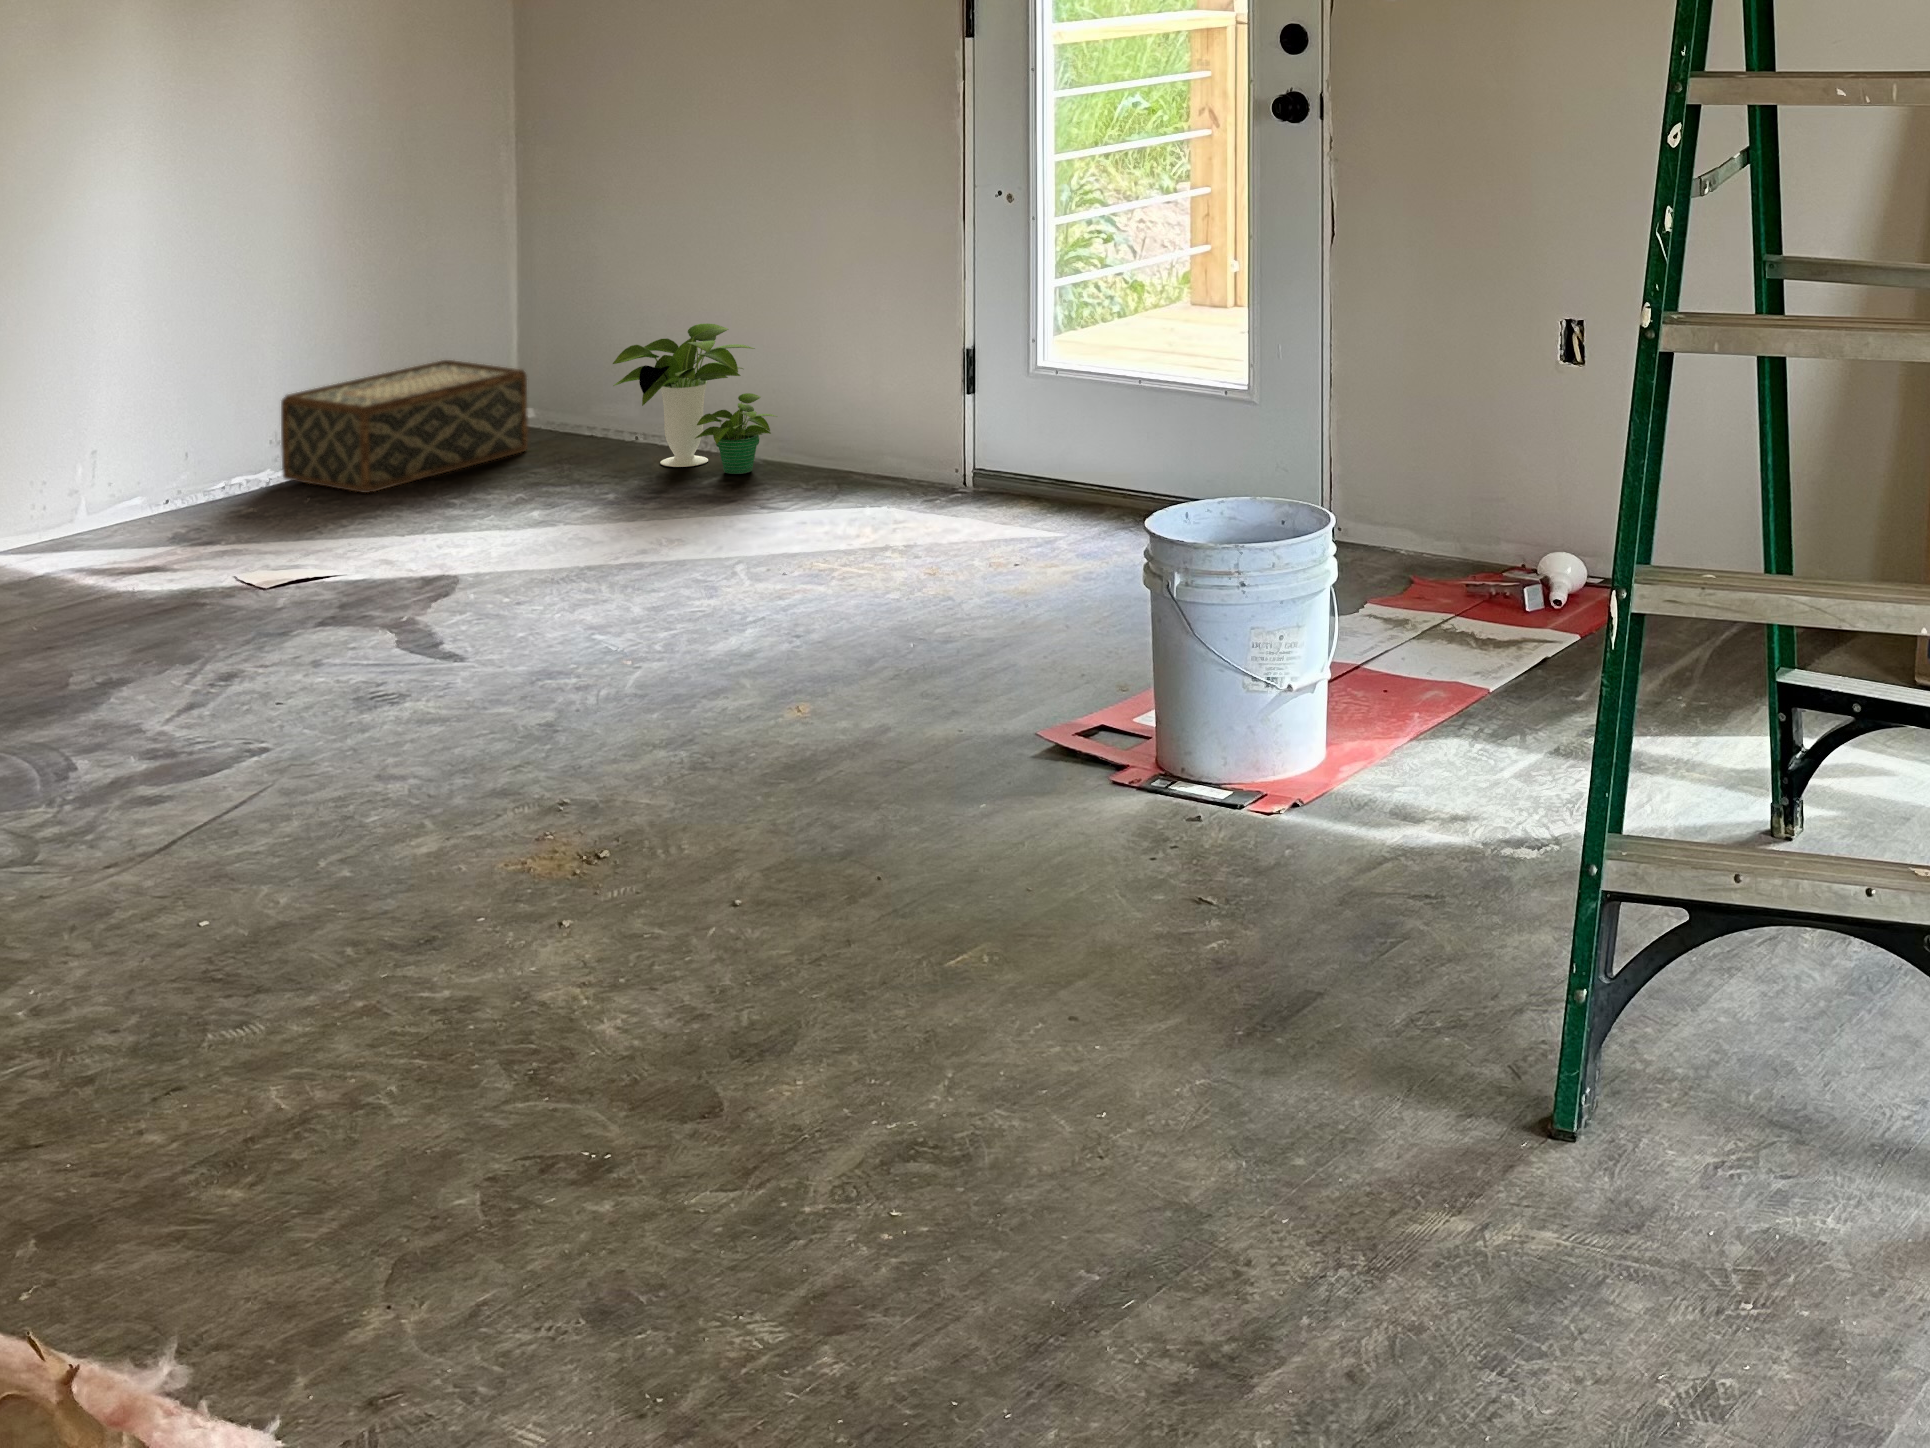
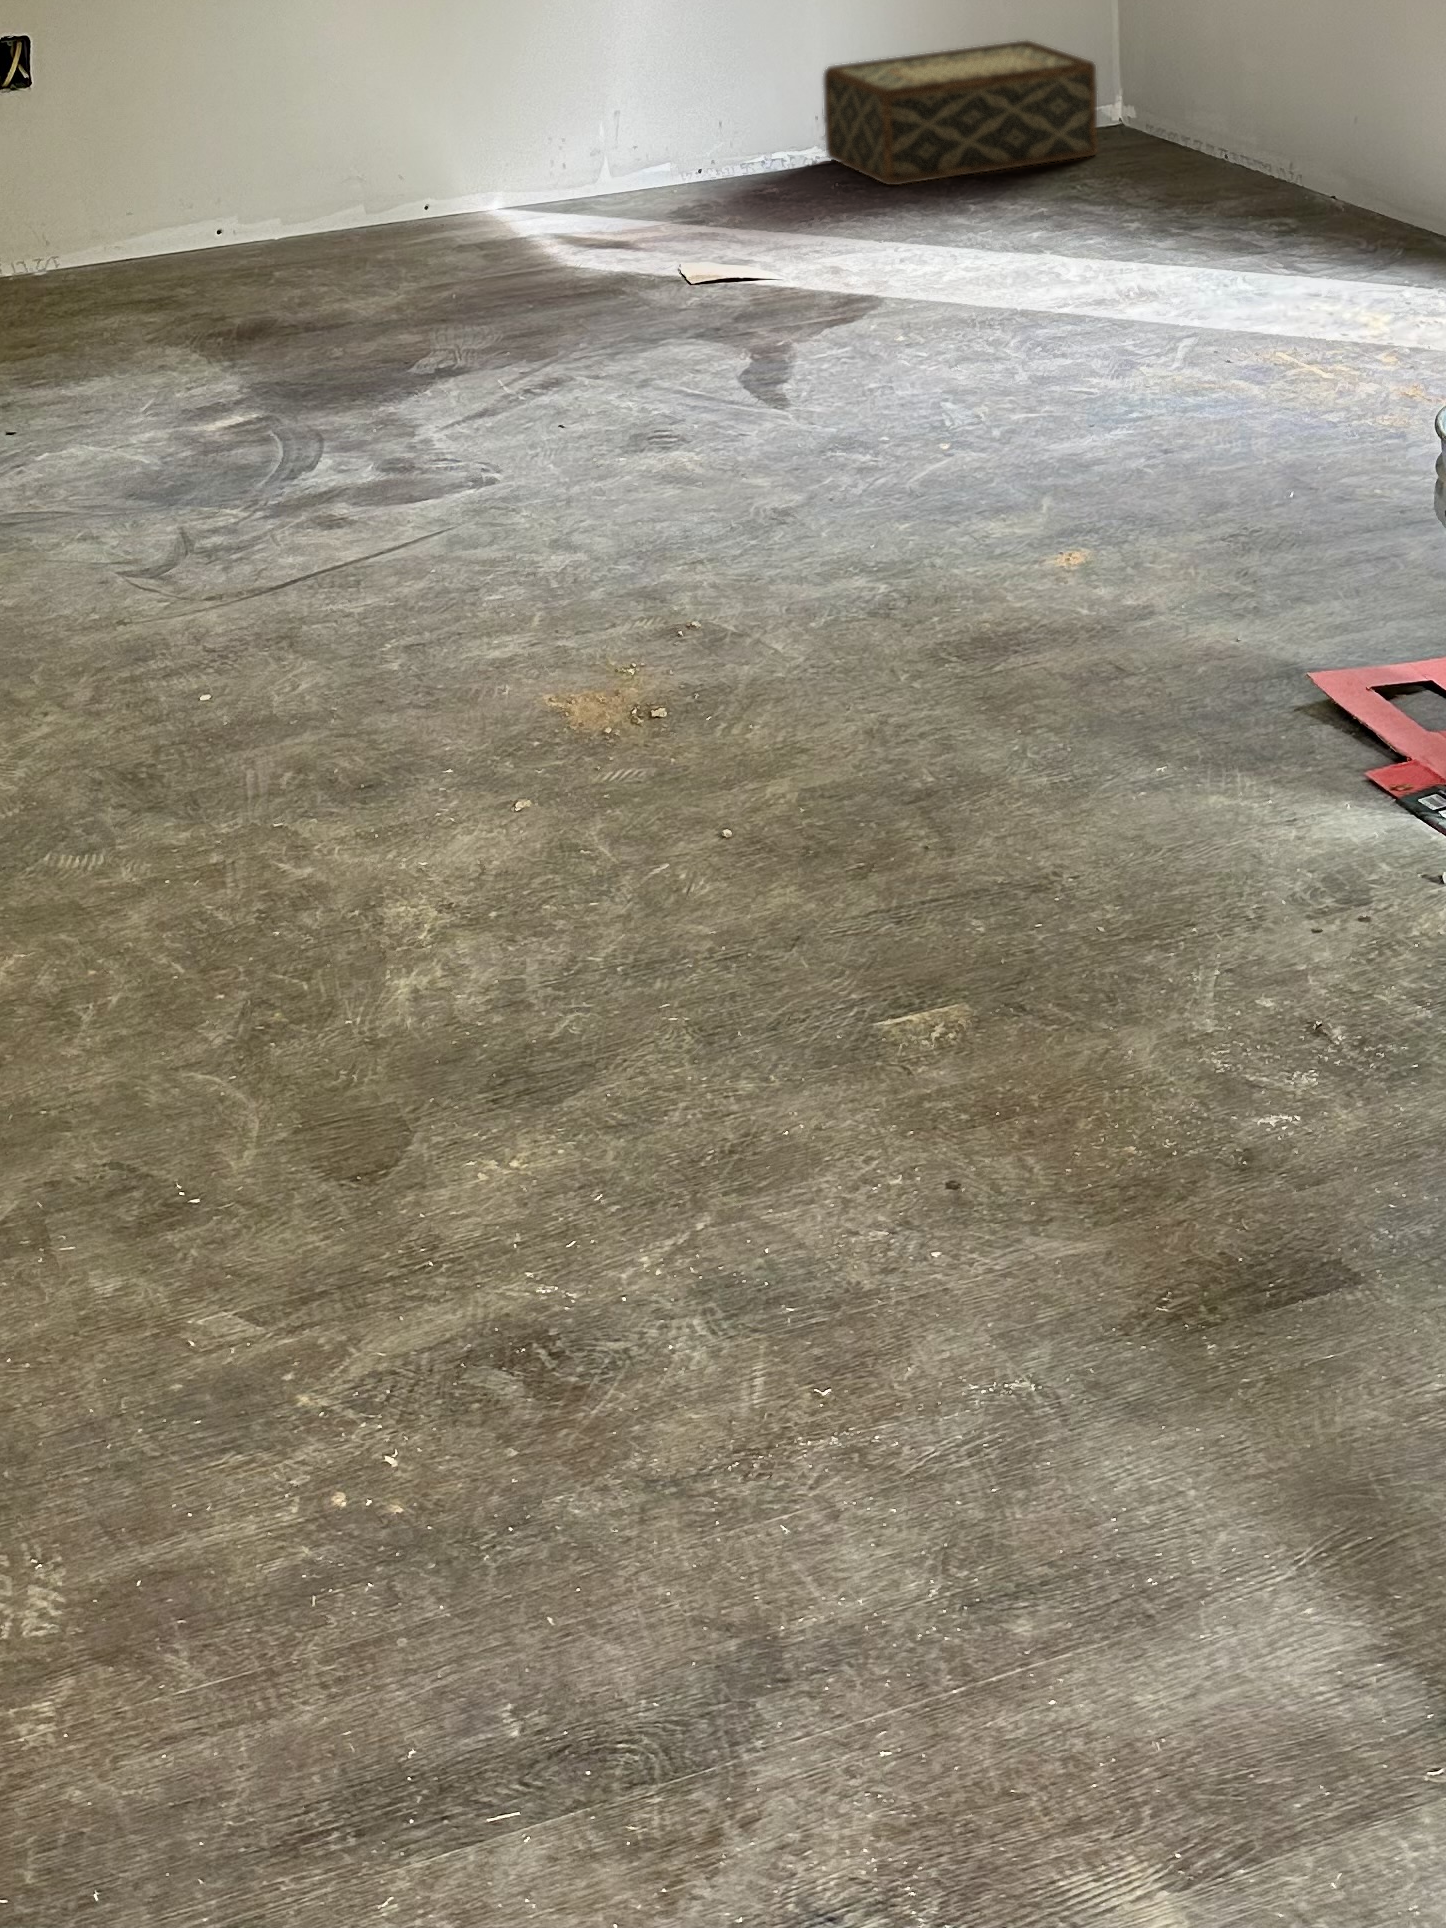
potted plant: present [613,323,777,474] -> none [1161,28,1350,218]

